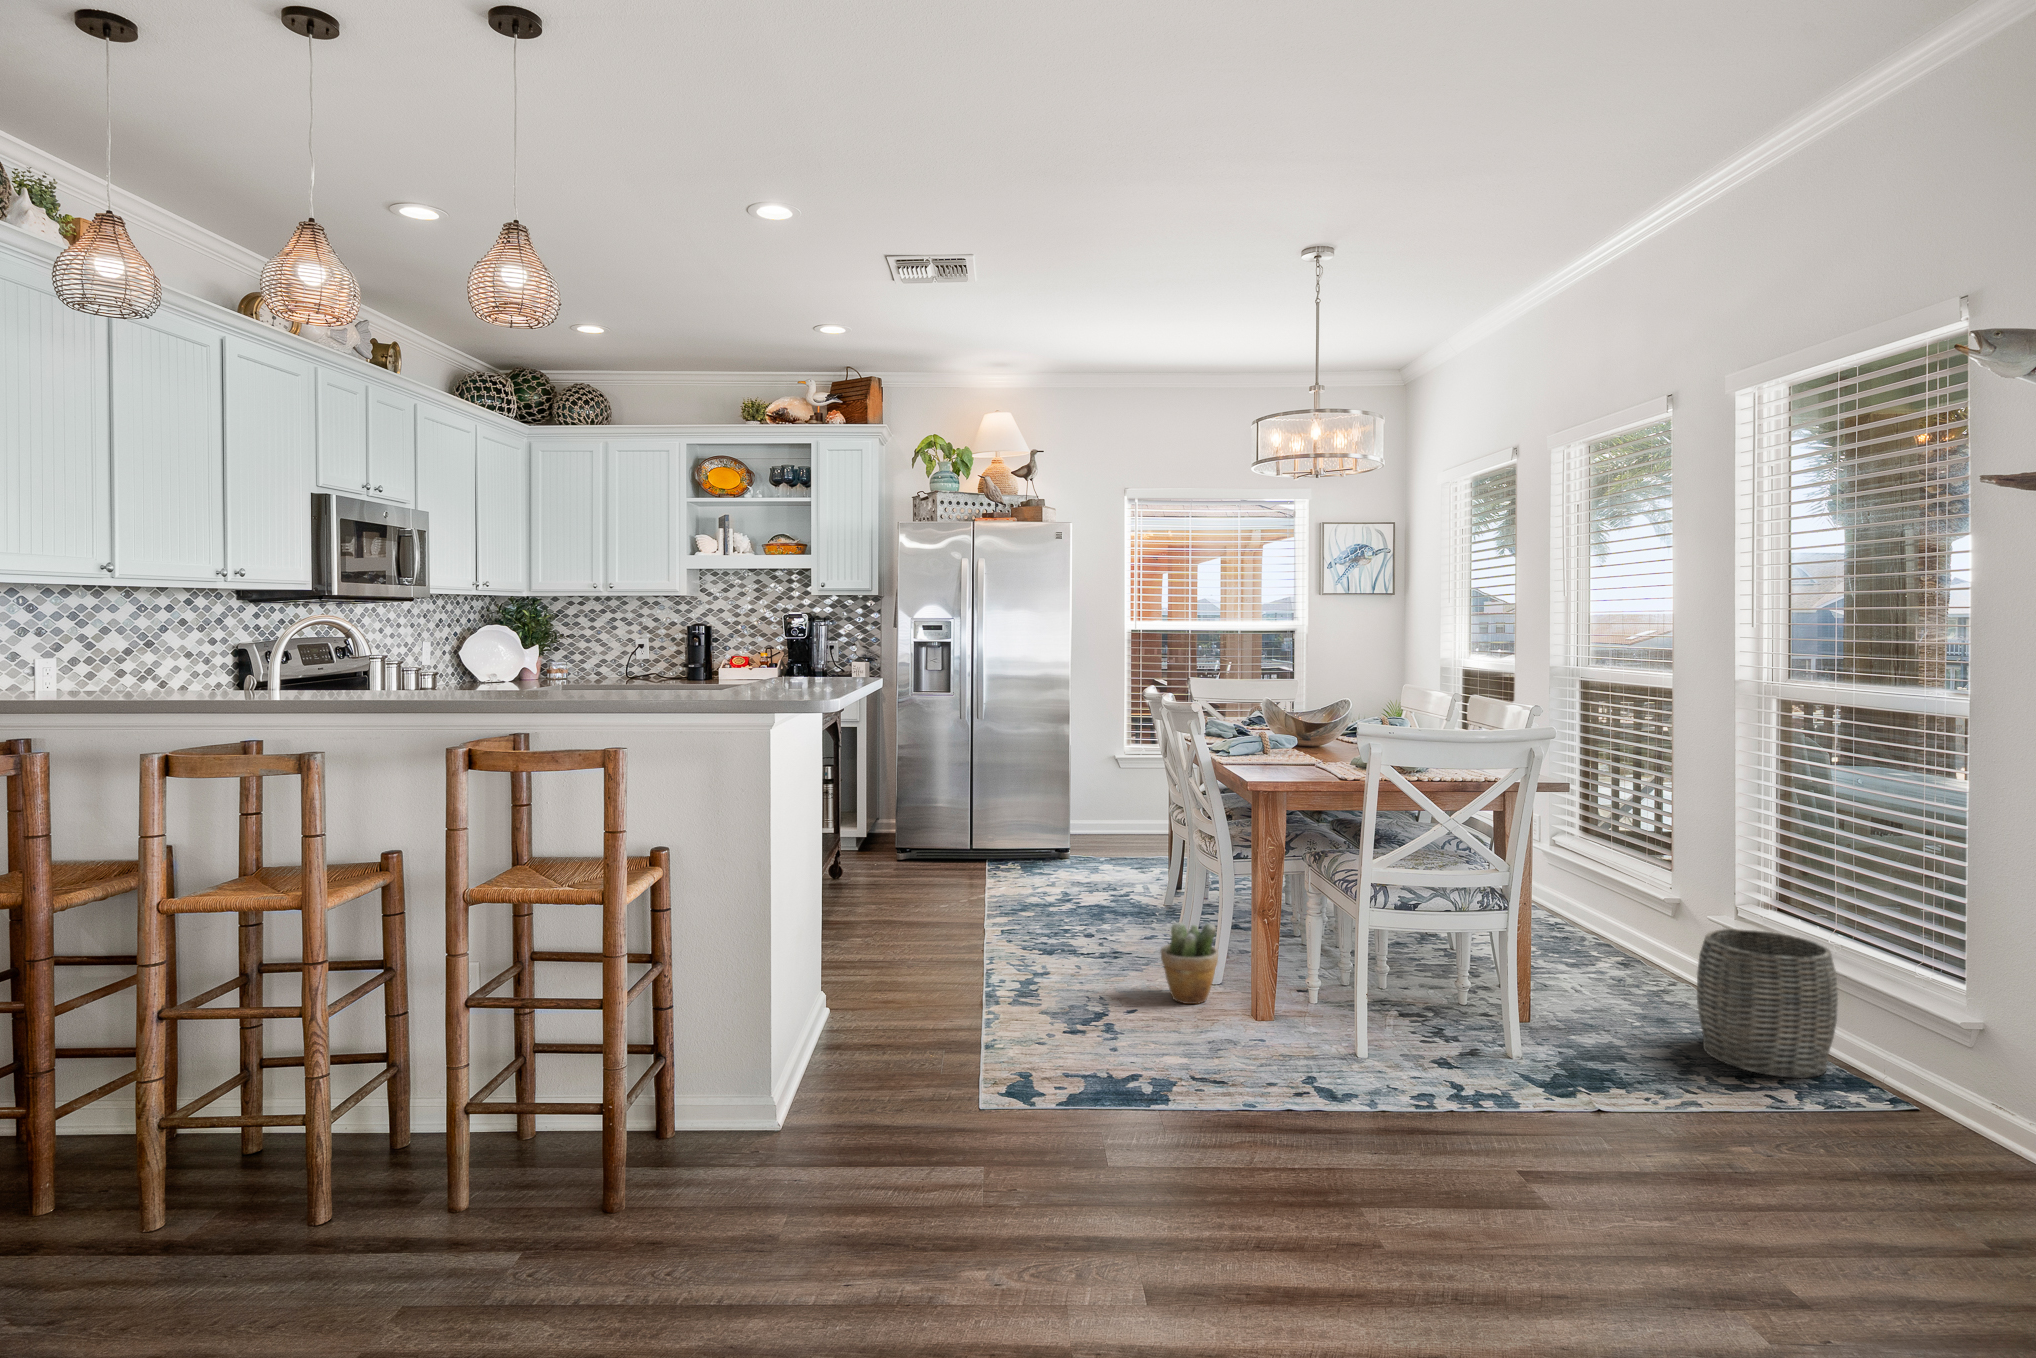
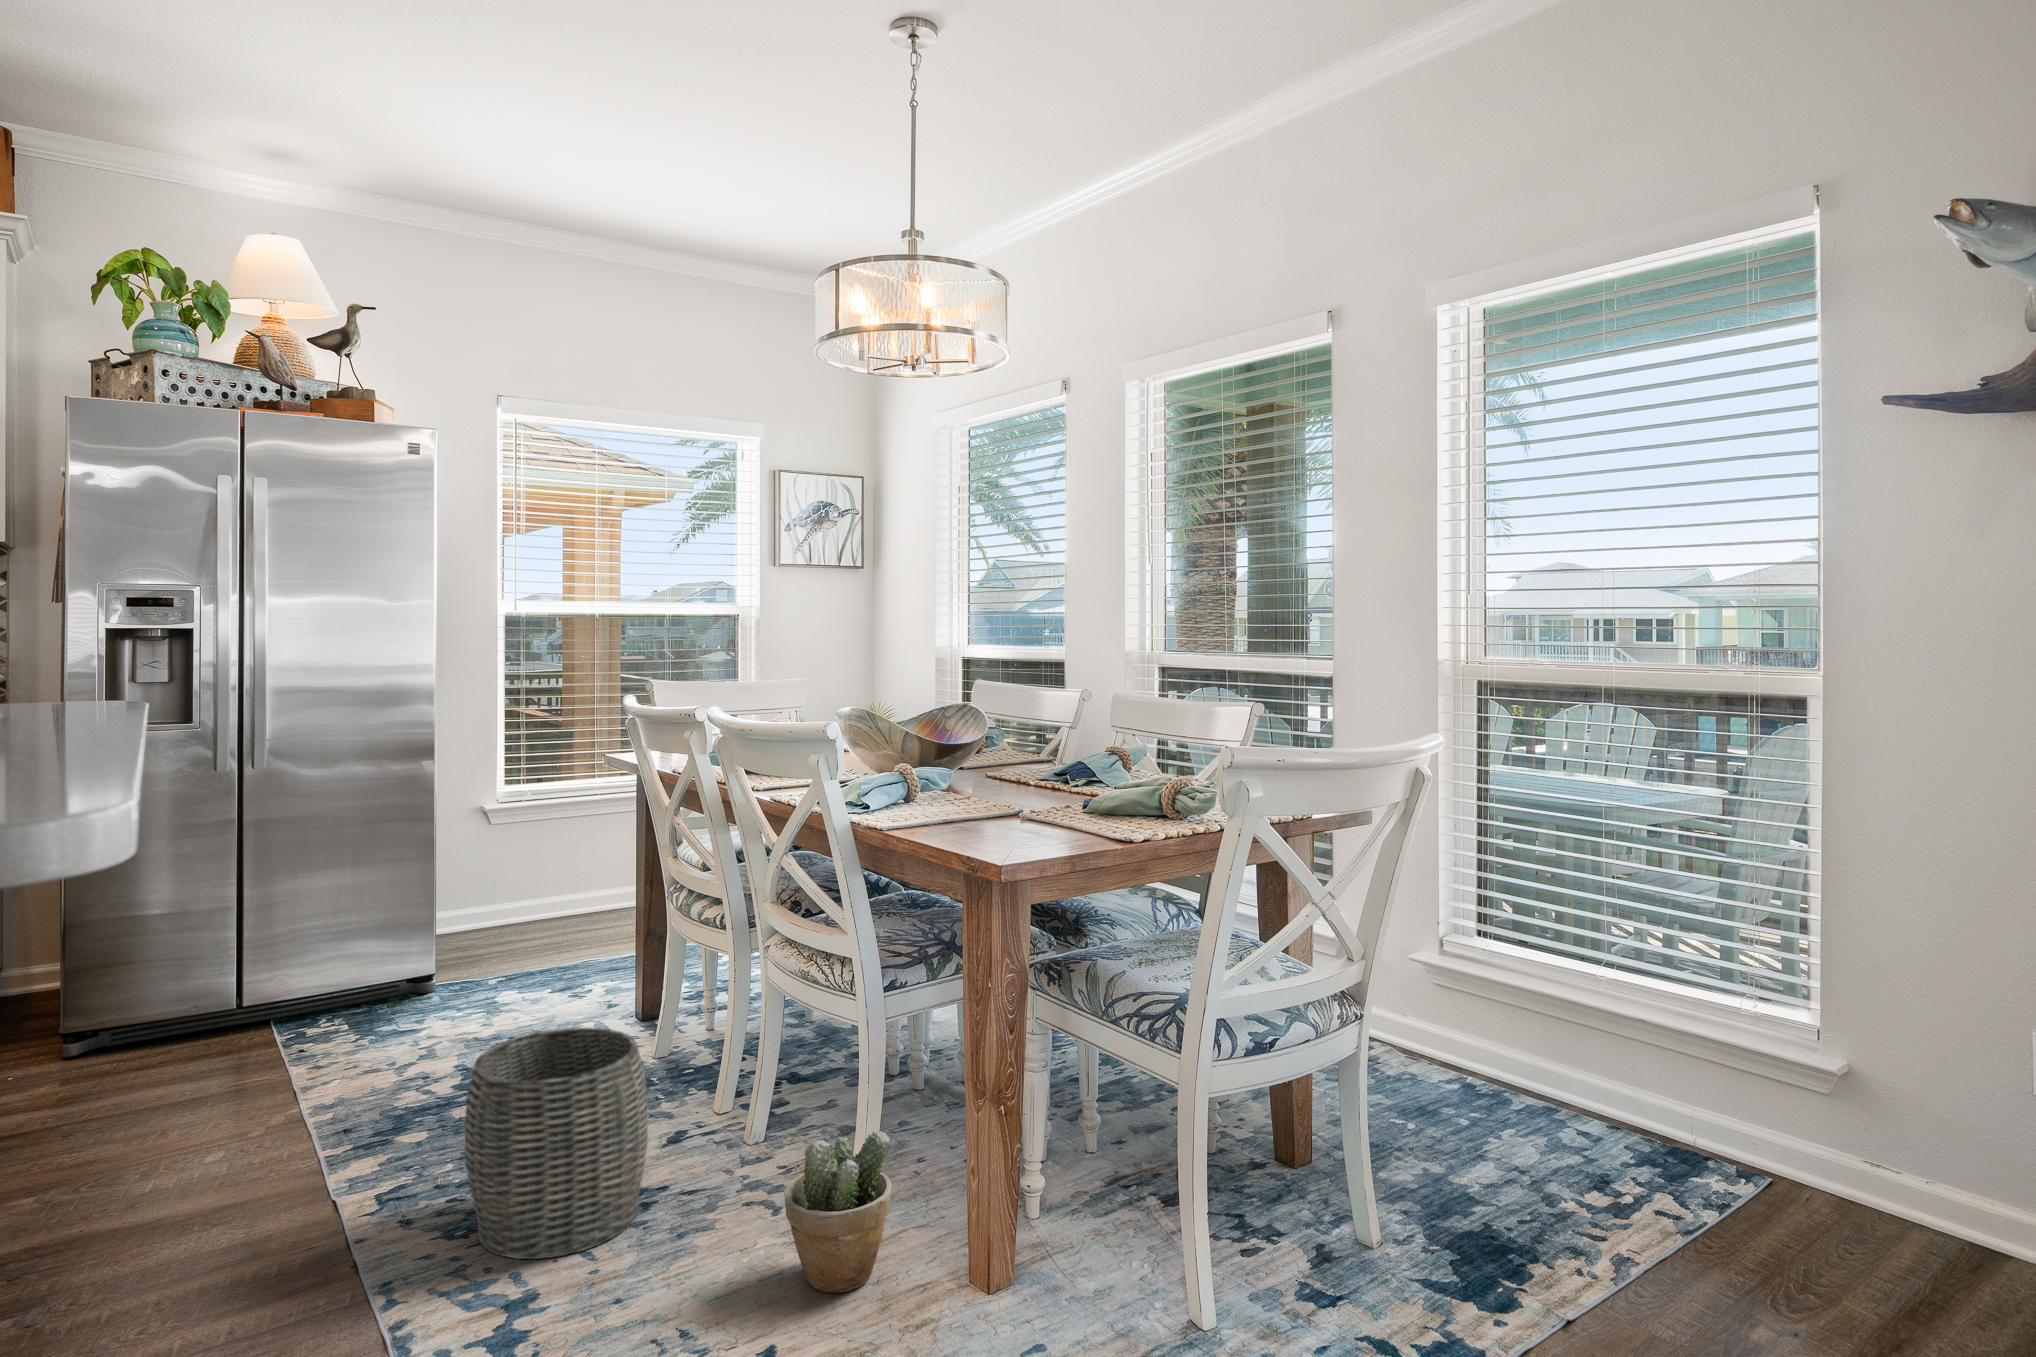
woven basket: present [1697,929,1838,1078] -> present [465,1028,648,1259]

